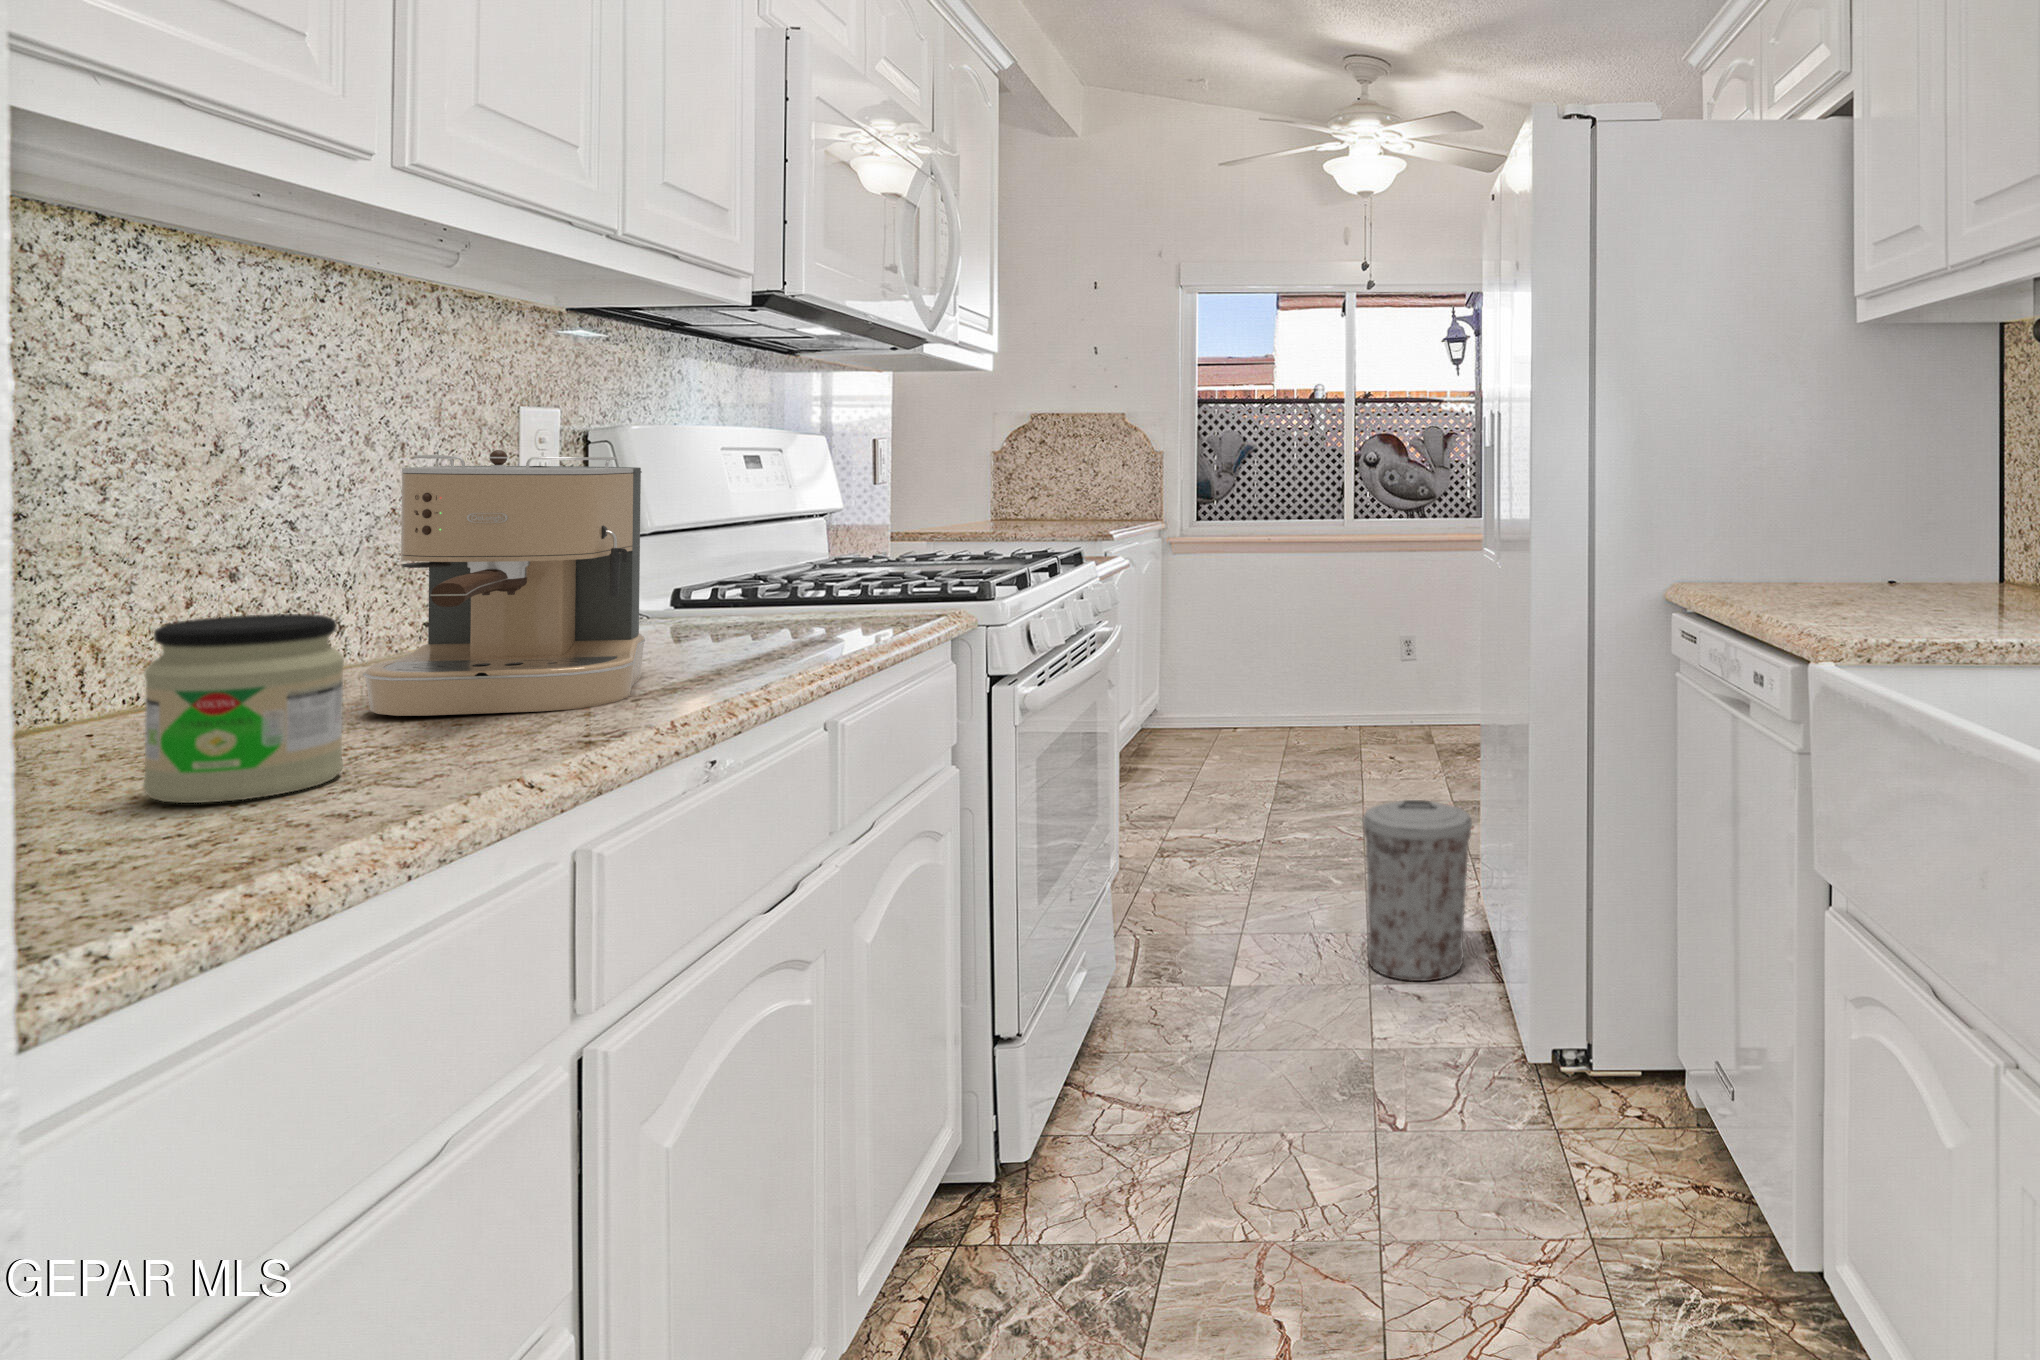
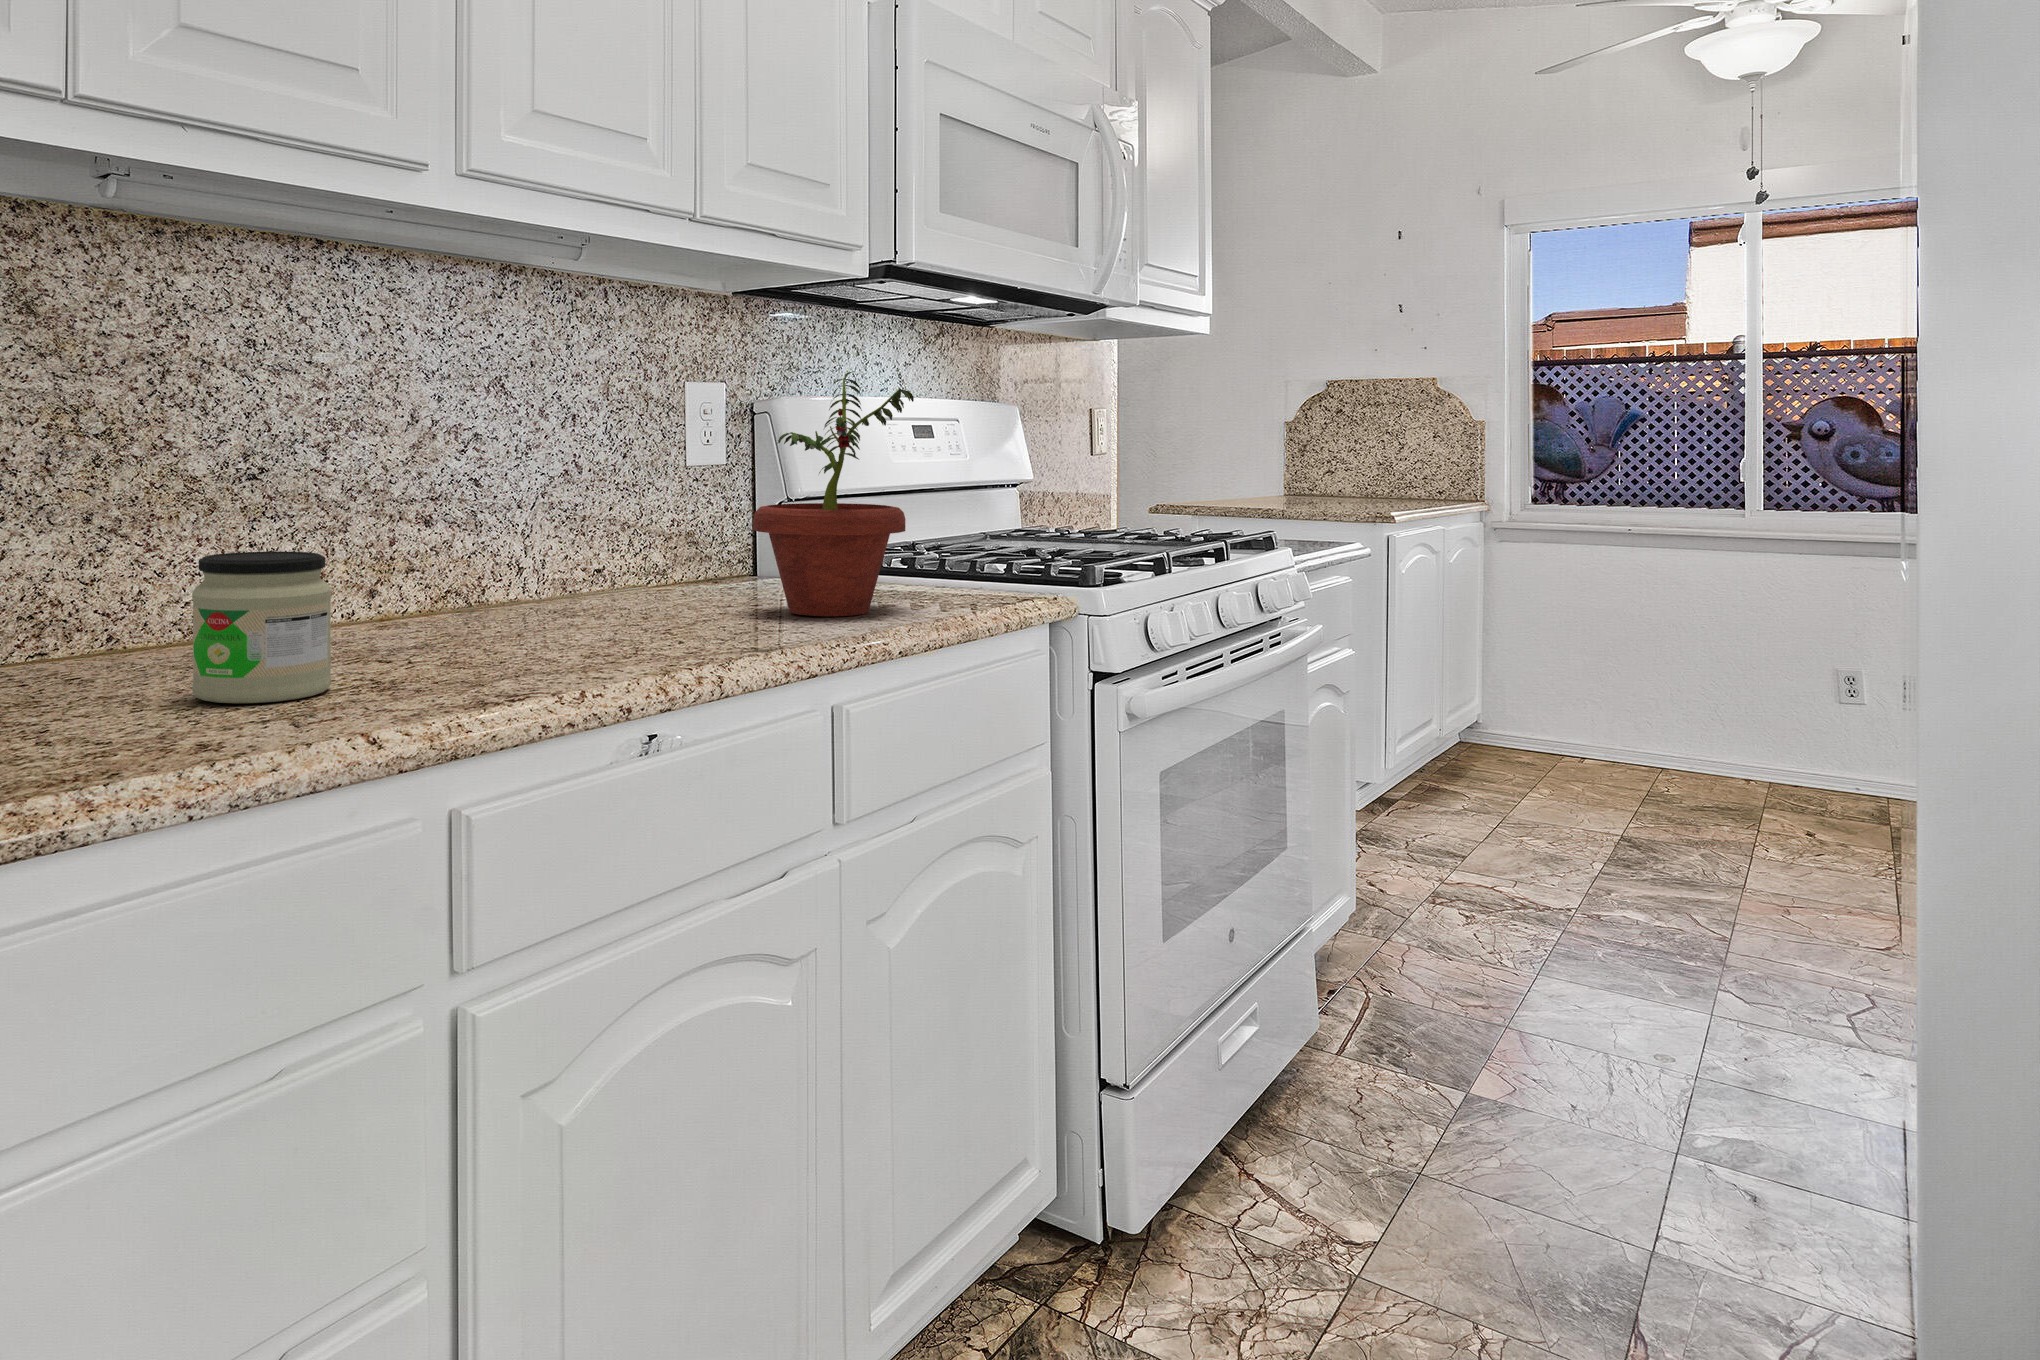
potted plant: none [675,404,853,645] -> present [753,371,914,616]
coffee maker: present [363,450,645,716] -> none [438,416,684,659]
trash can: present [1363,800,1472,981] -> none [1691,910,1876,1177]

